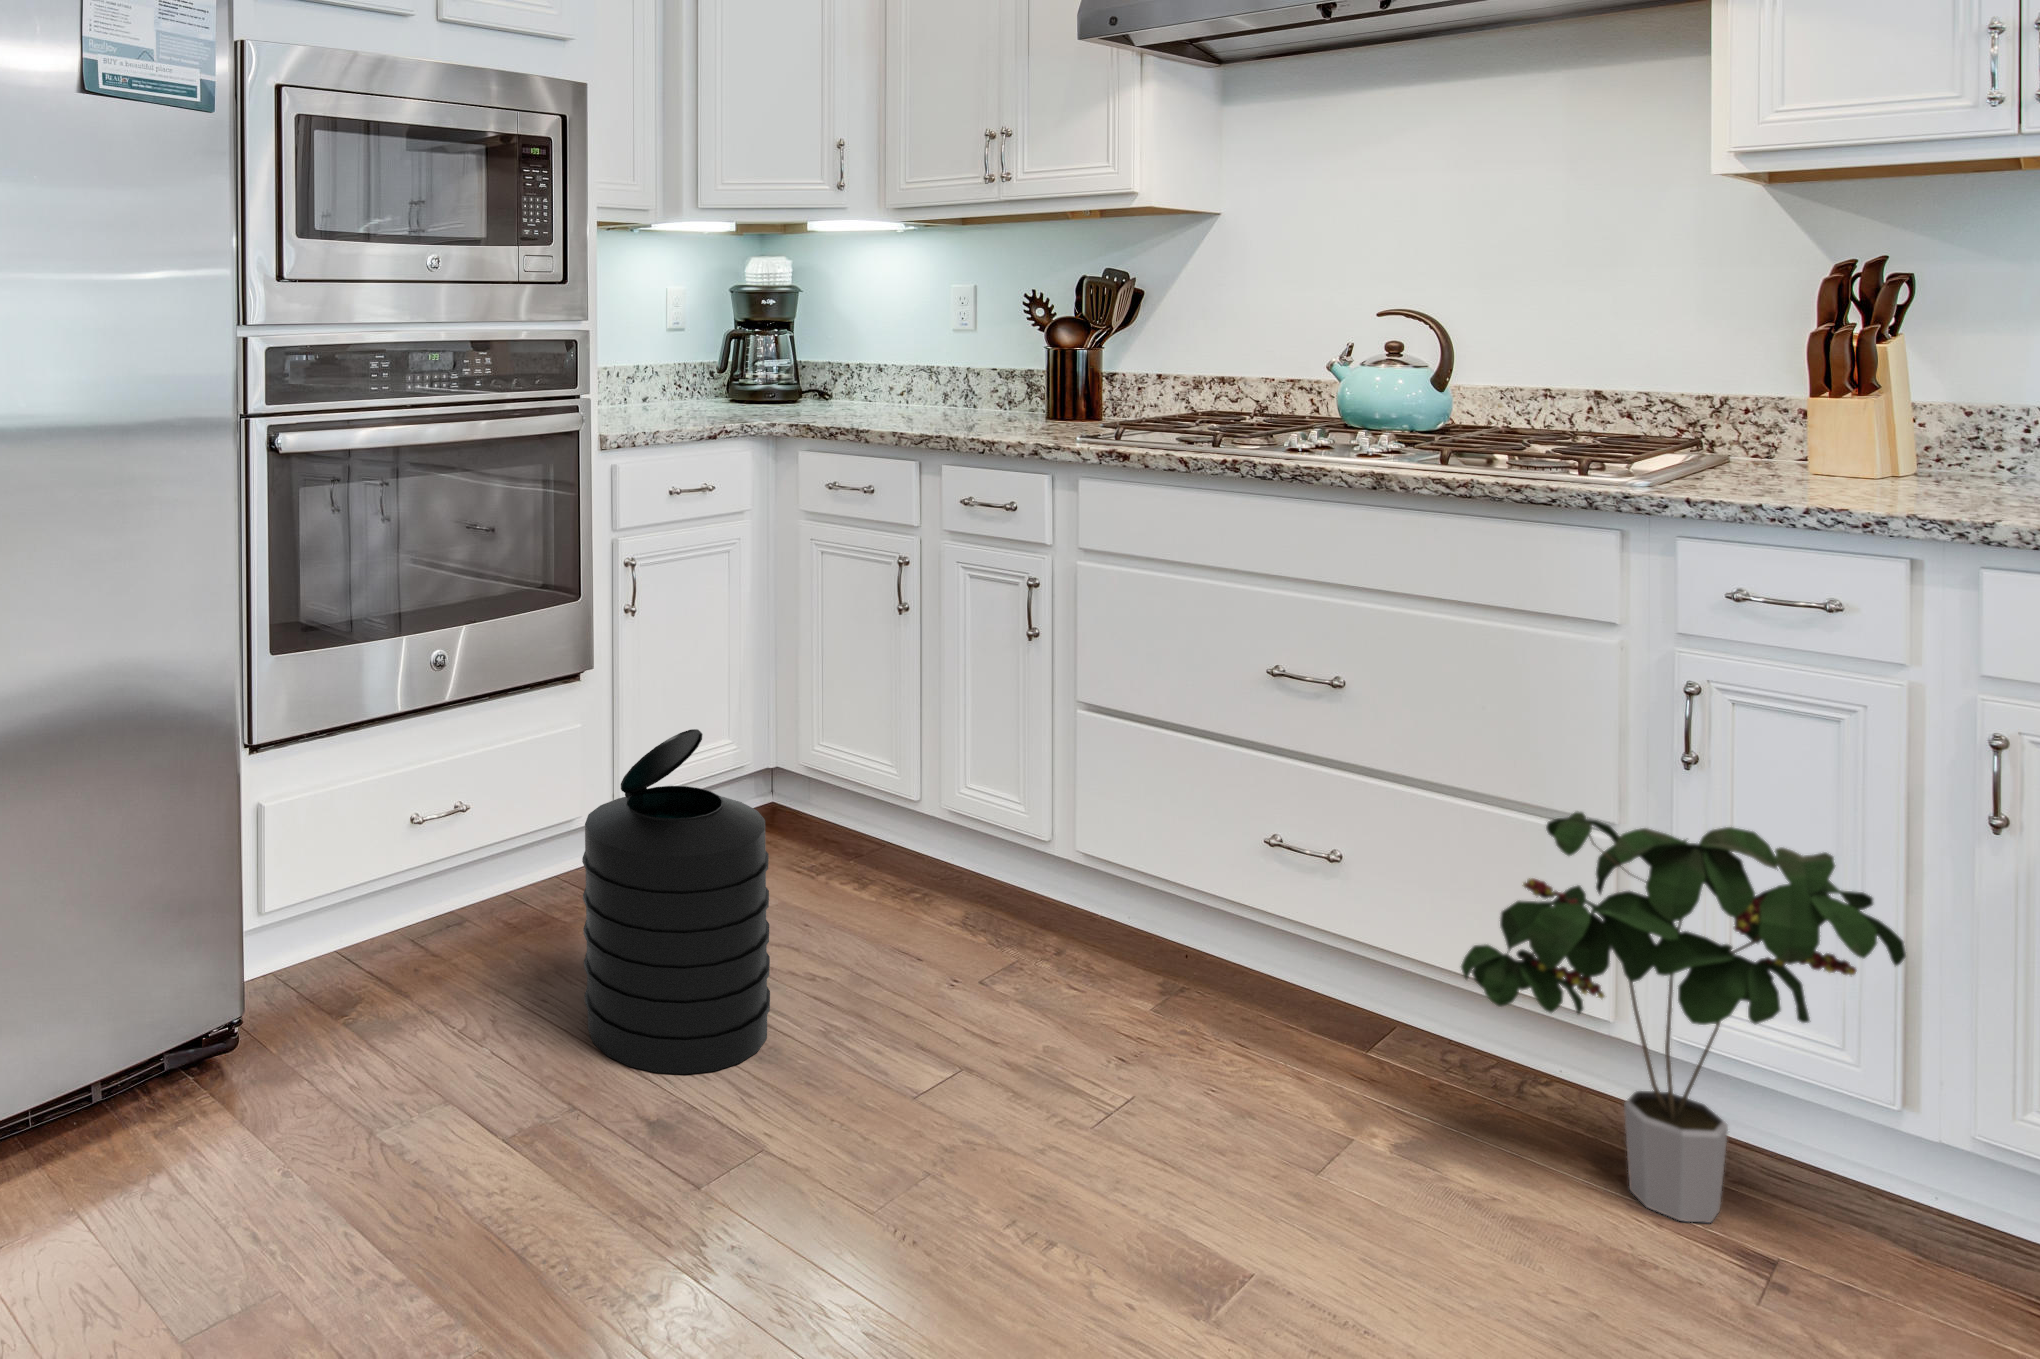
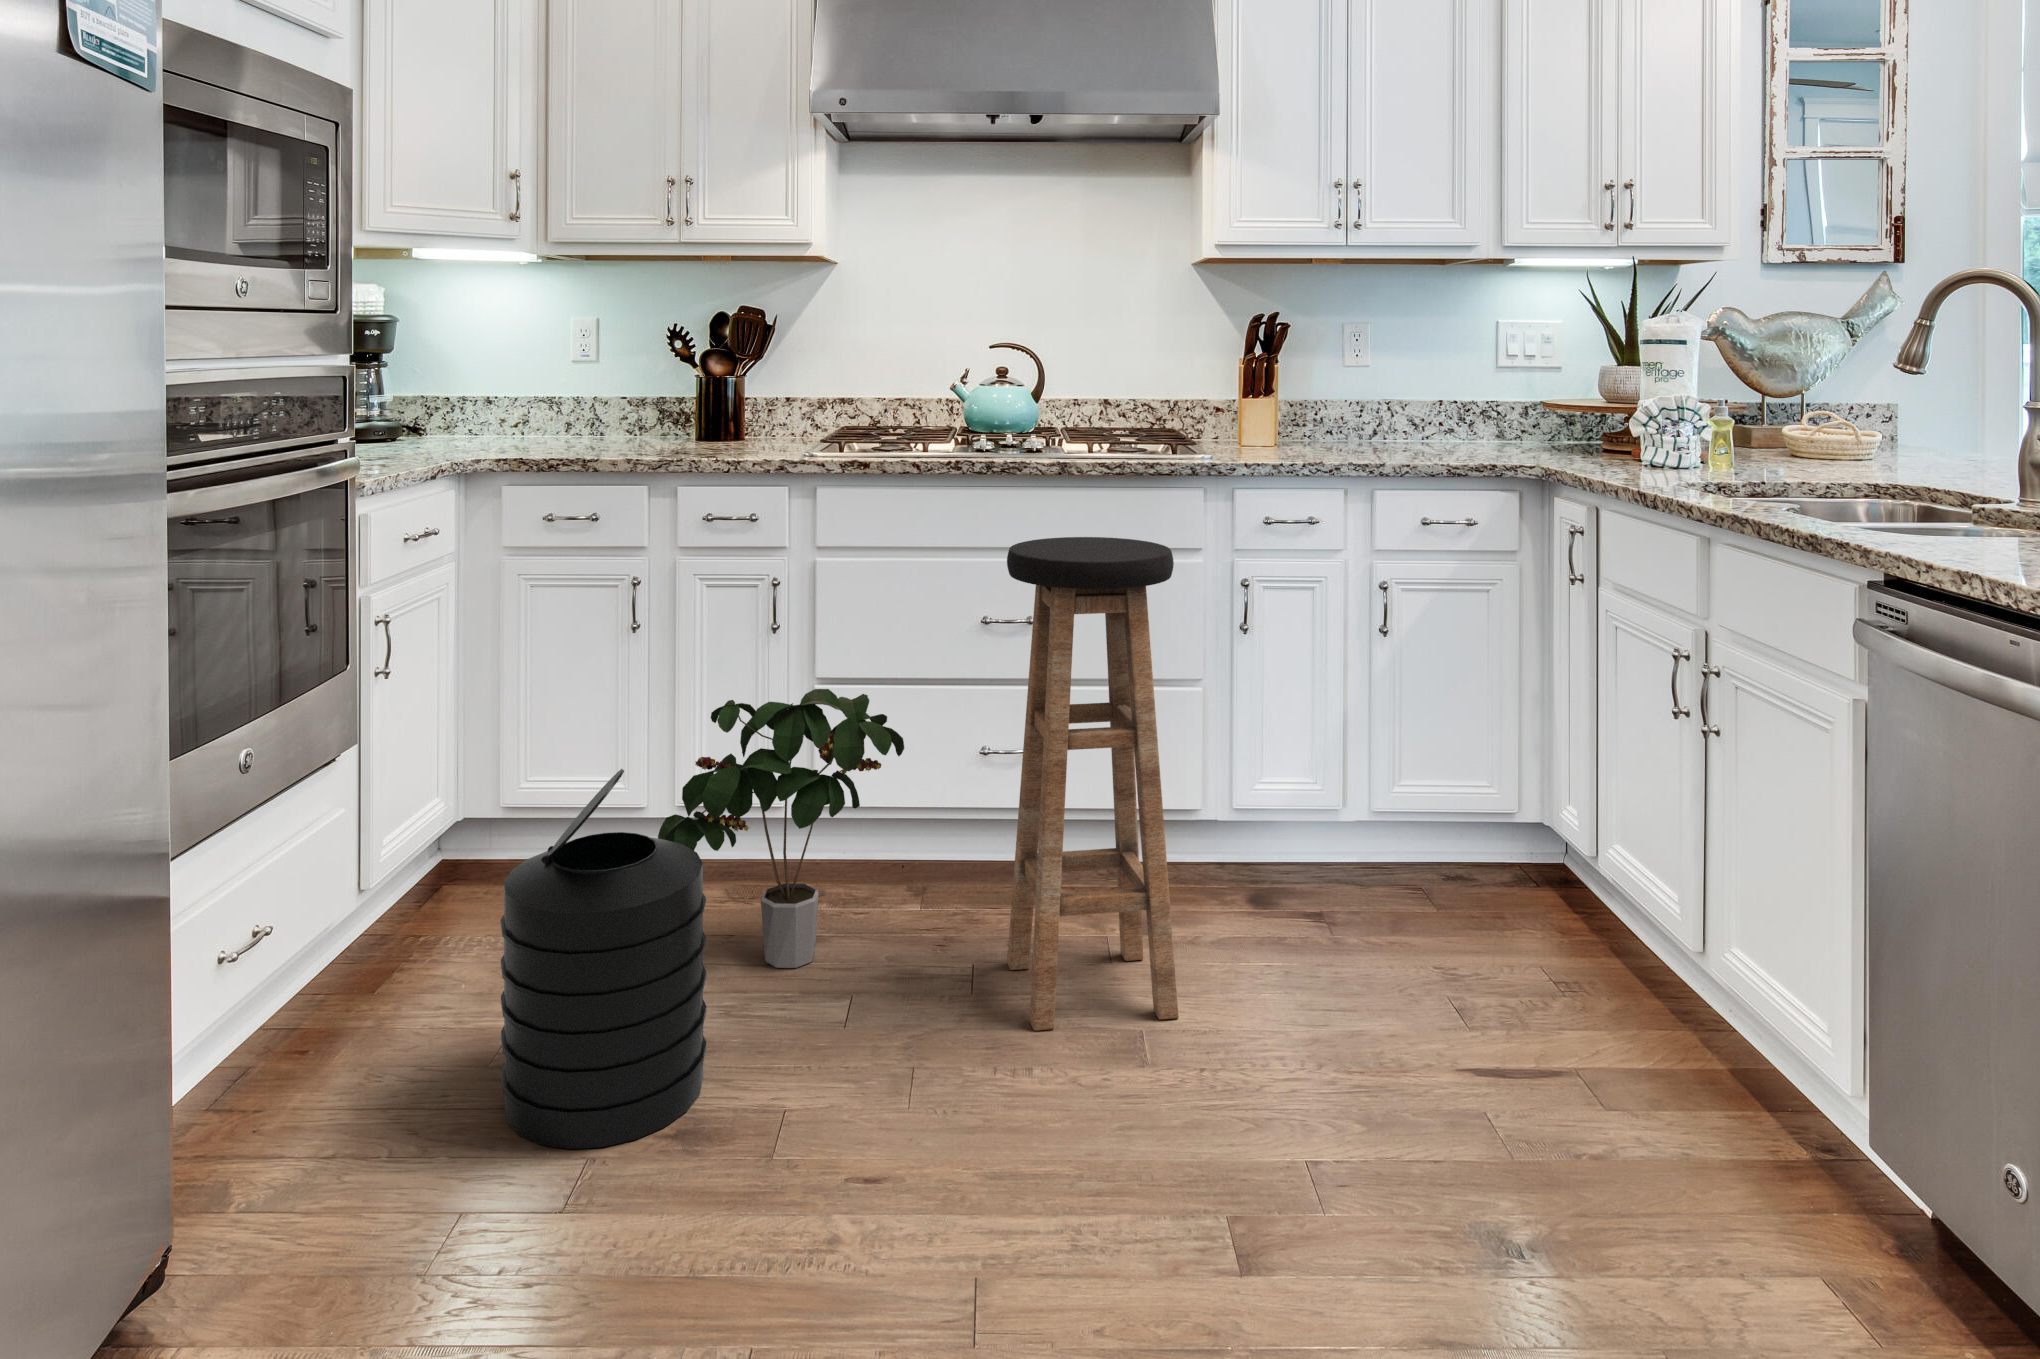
bar stool: none [1113,567,1361,1235] -> present [1007,537,1178,1030]
potted plant: present [1461,812,1906,1222] -> present [658,689,904,968]

